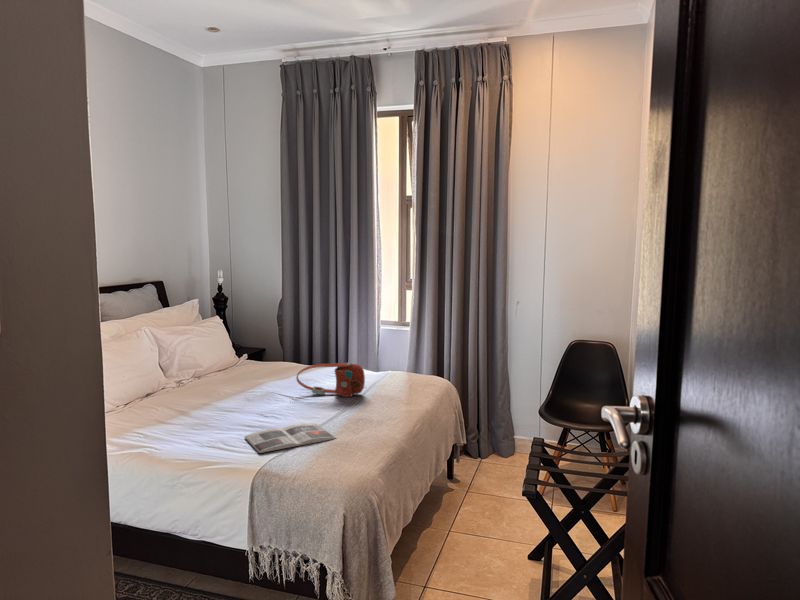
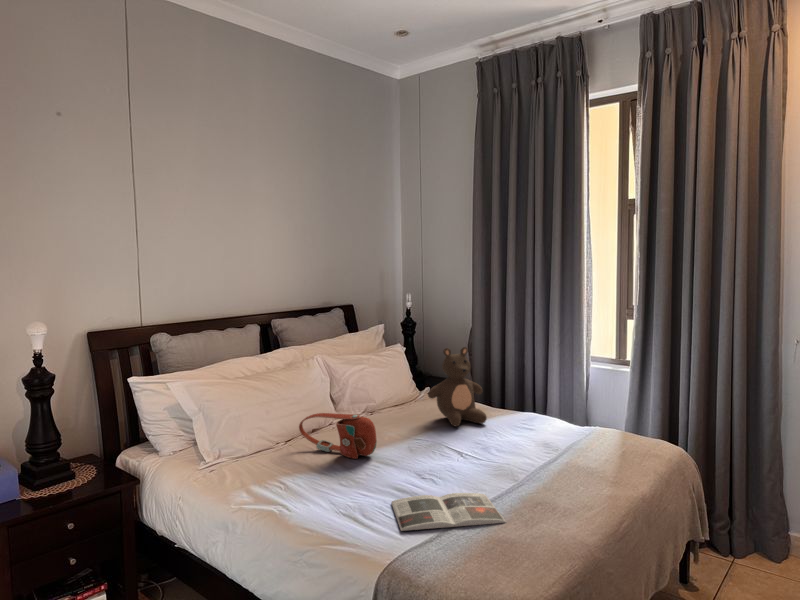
teddy bear: none [253,315,304,381] -> present [428,347,487,426]
handbag: present [297,363,365,397] -> present [299,413,377,459]

